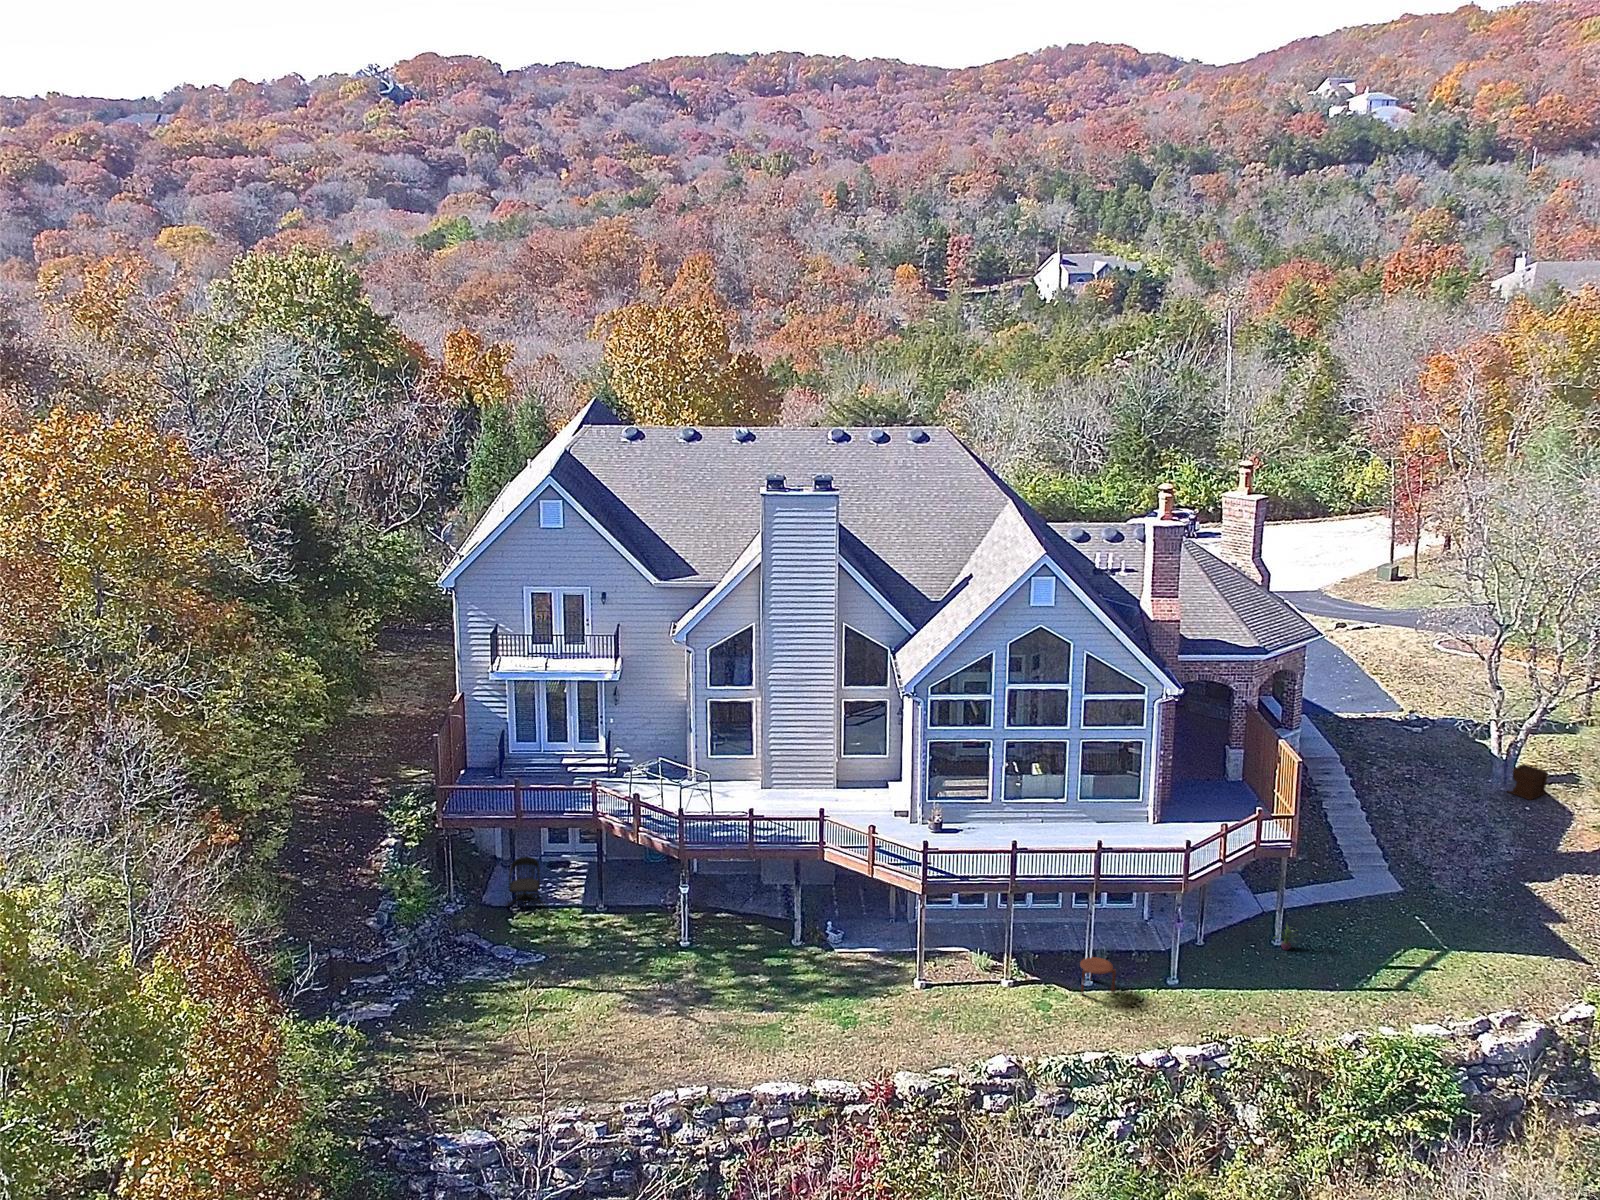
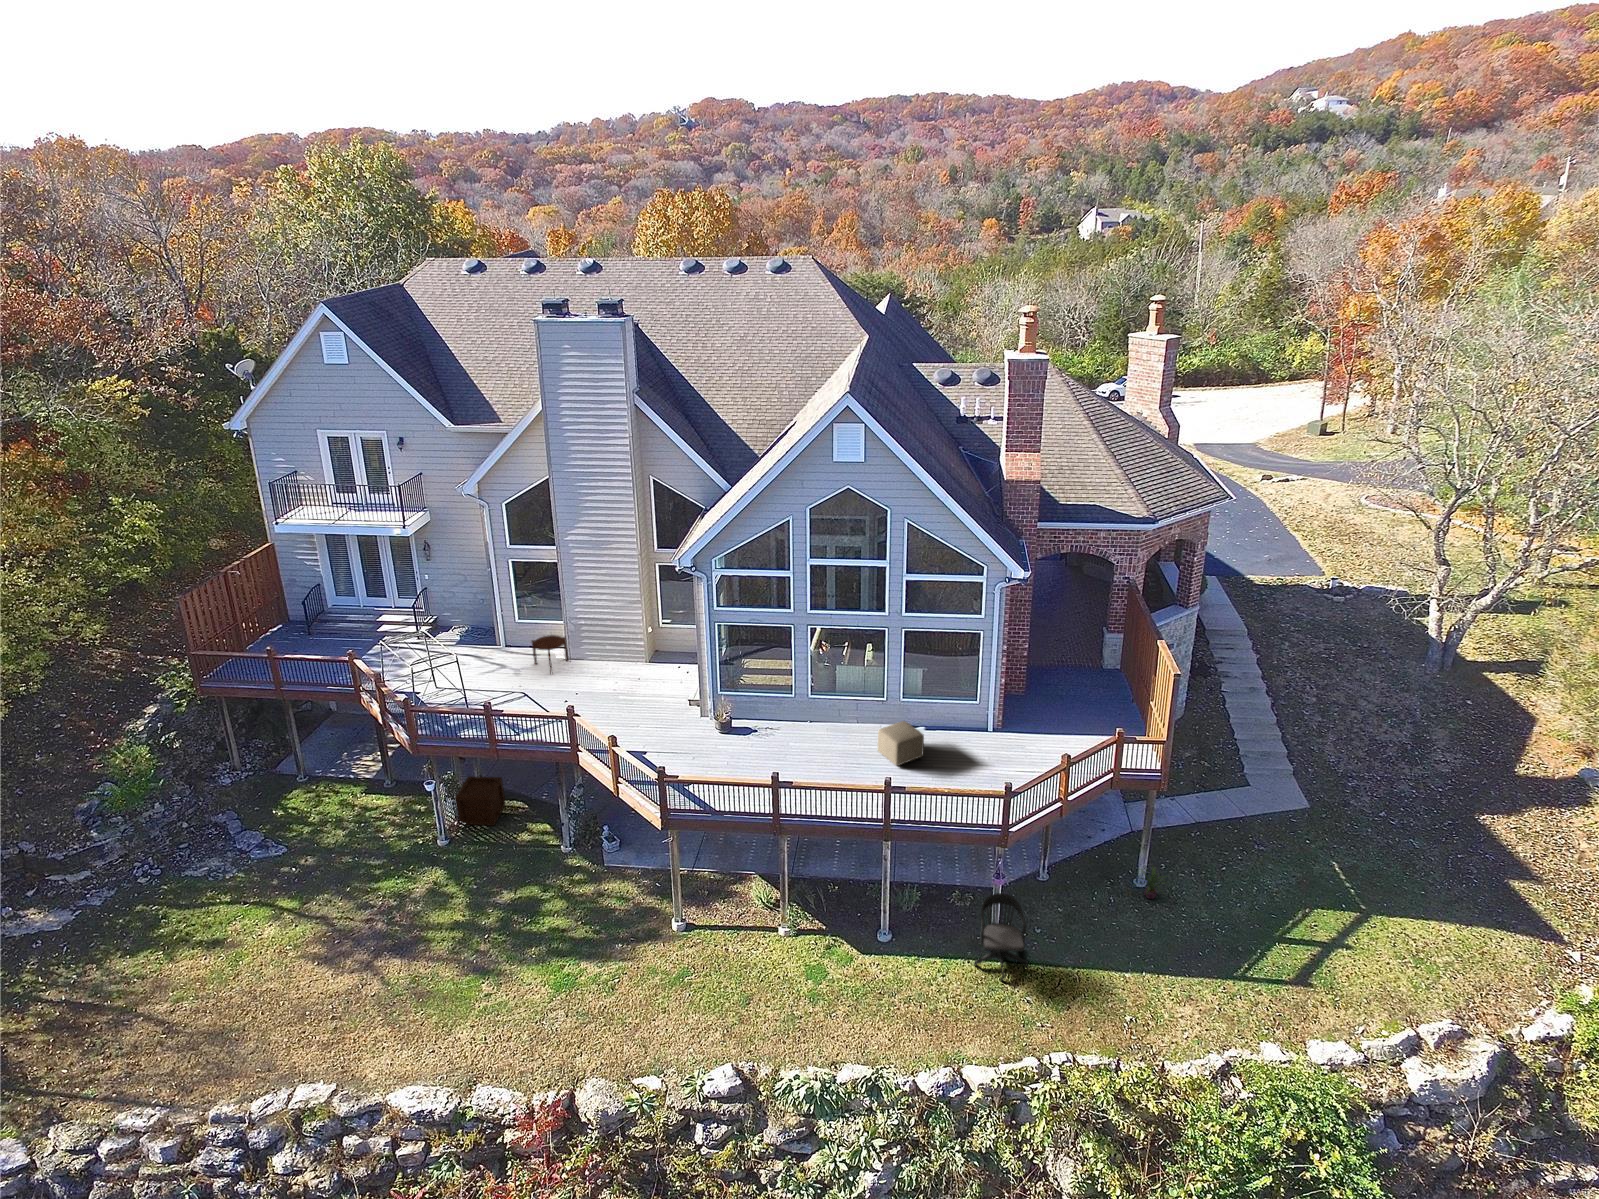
wooden crate: present [1508,764,1548,800] -> present [455,776,506,826]
ottoman: none [1066,814,1105,848] -> present [878,721,924,766]
chair: present [507,857,544,913] -> present [974,893,1028,981]
side table: present [1080,957,1116,995] -> present [532,635,568,674]

